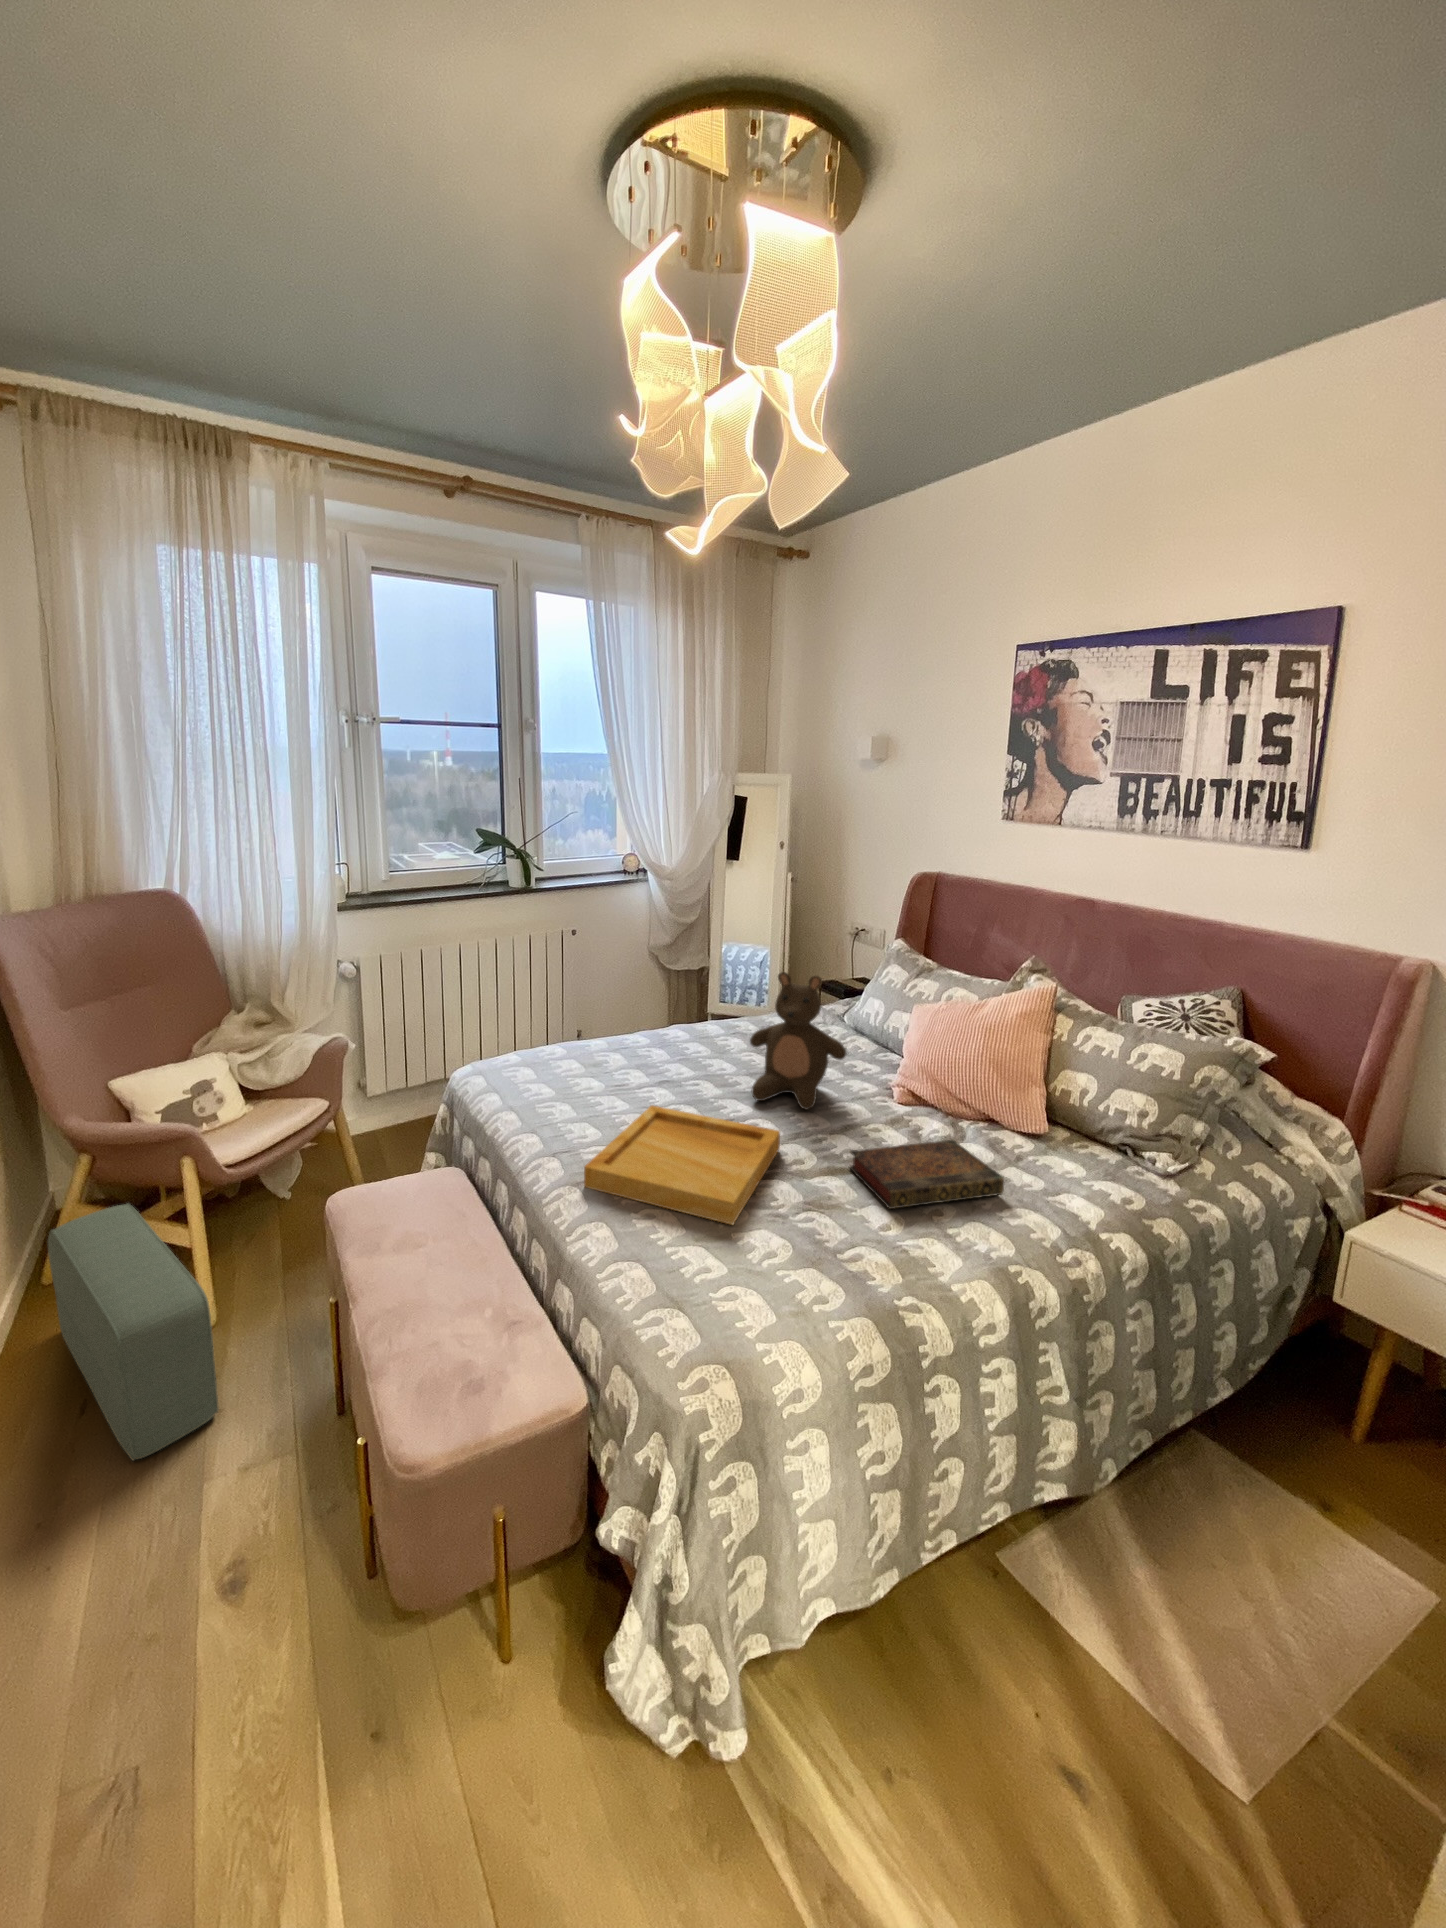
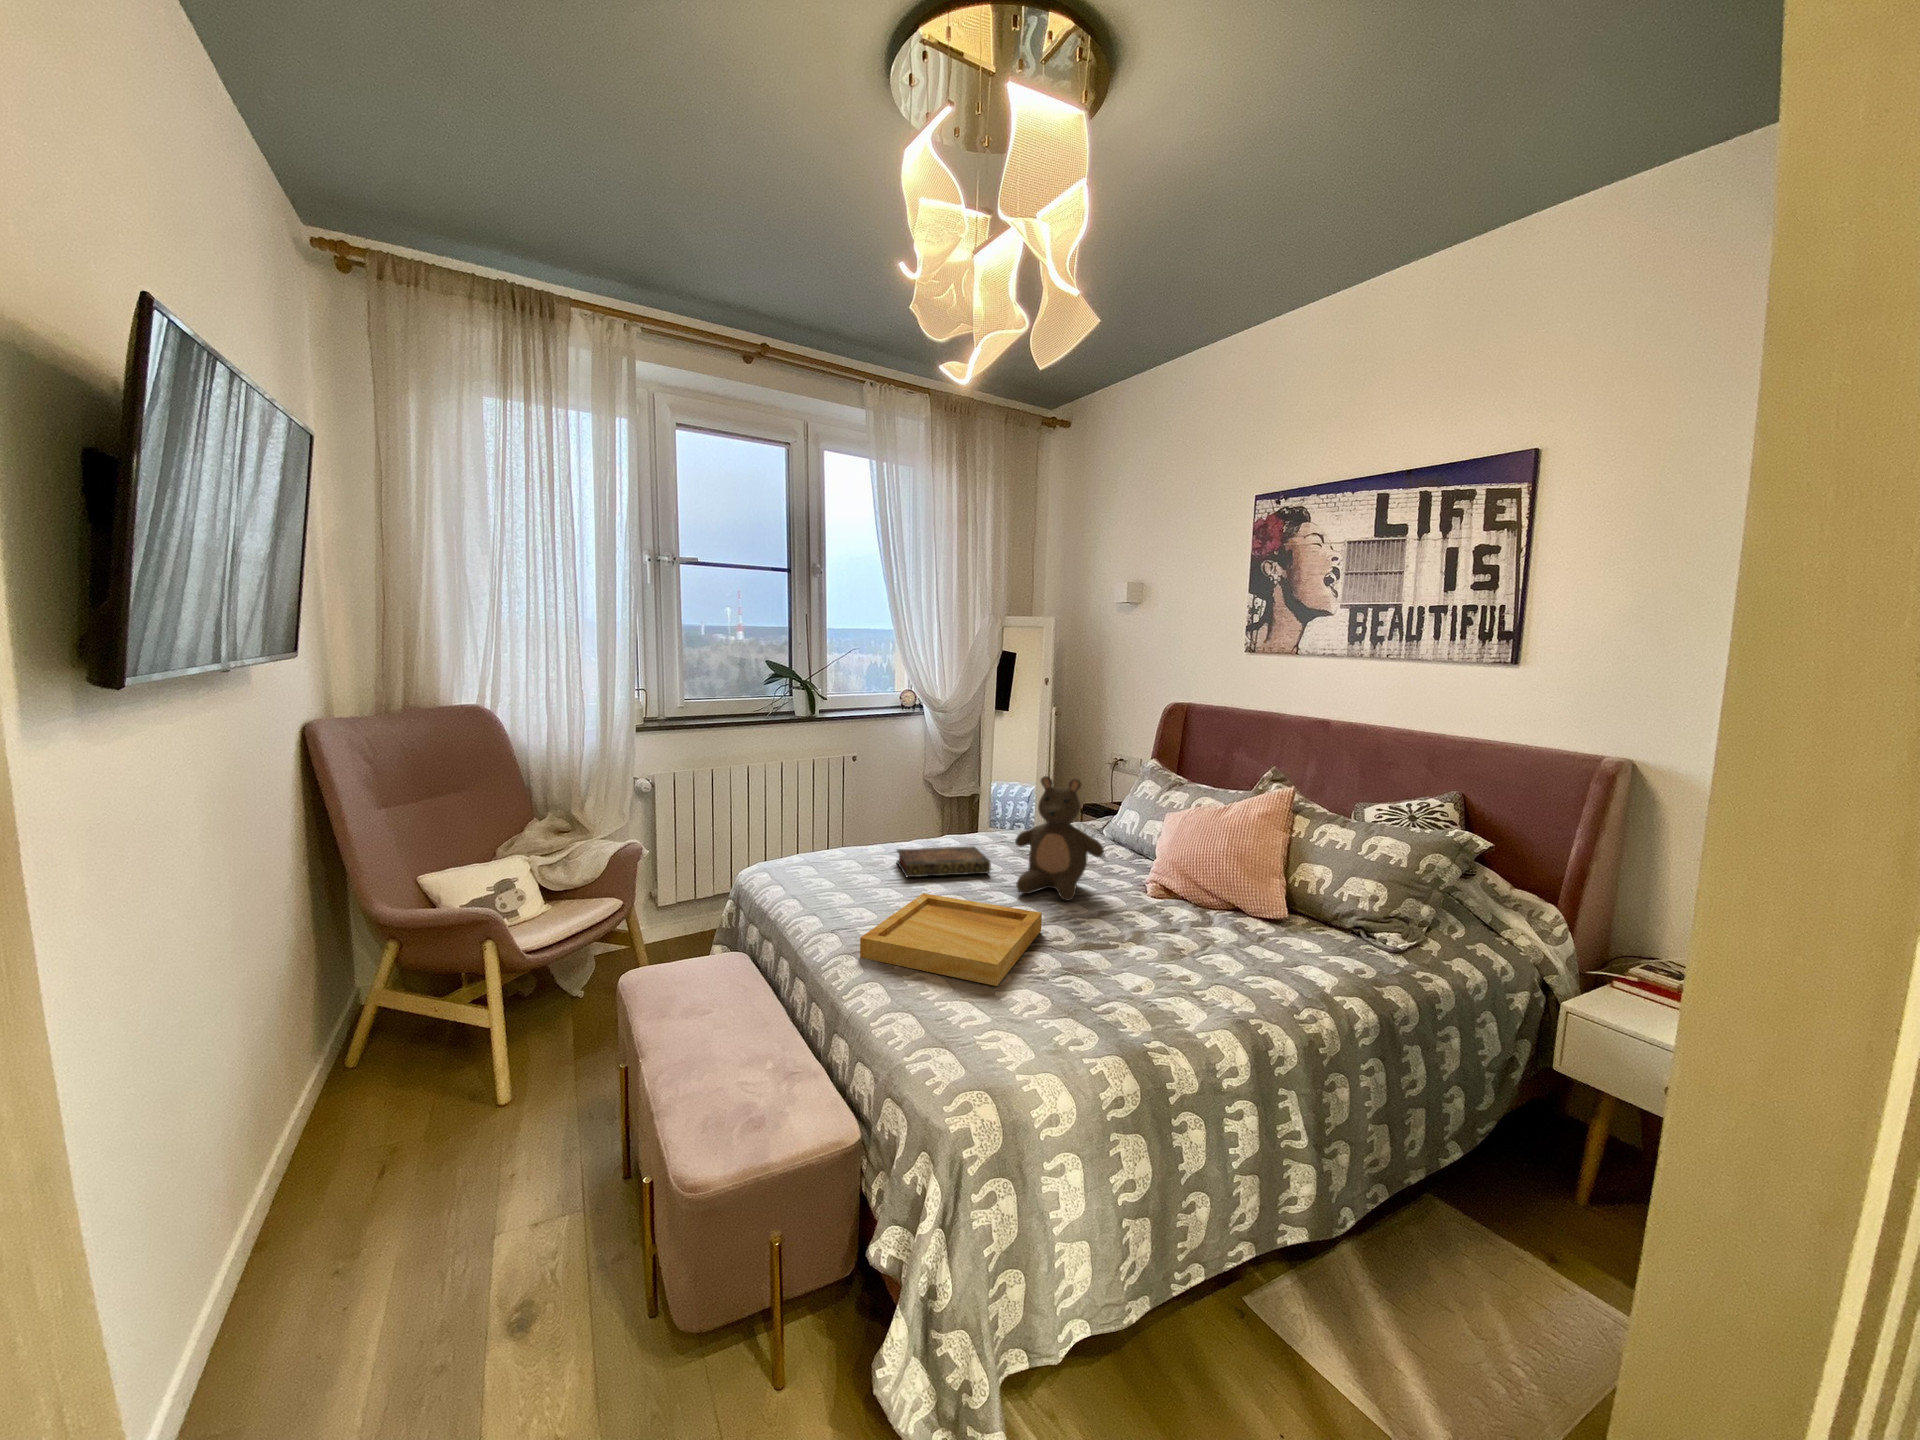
book: present [849,1140,1004,1209] -> present [897,847,991,877]
pouf: present [48,1203,219,1461] -> none [352,989,509,1221]

